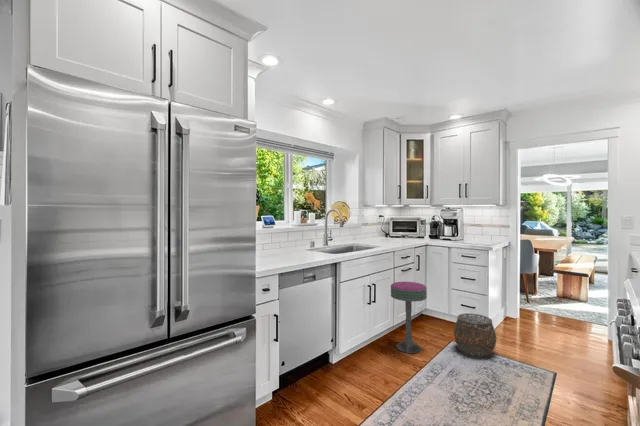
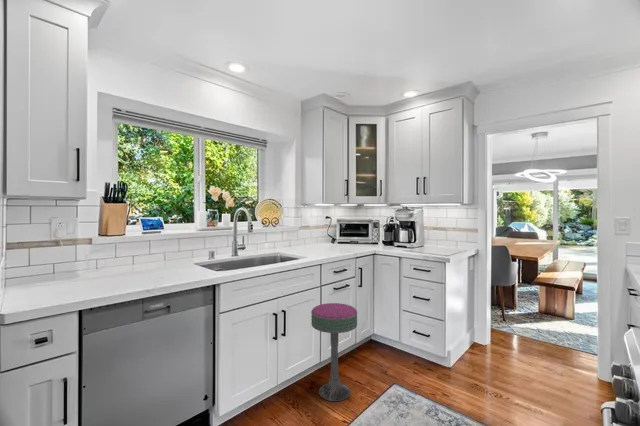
woven basket: present [454,313,496,357] -> none [394,345,448,409]

